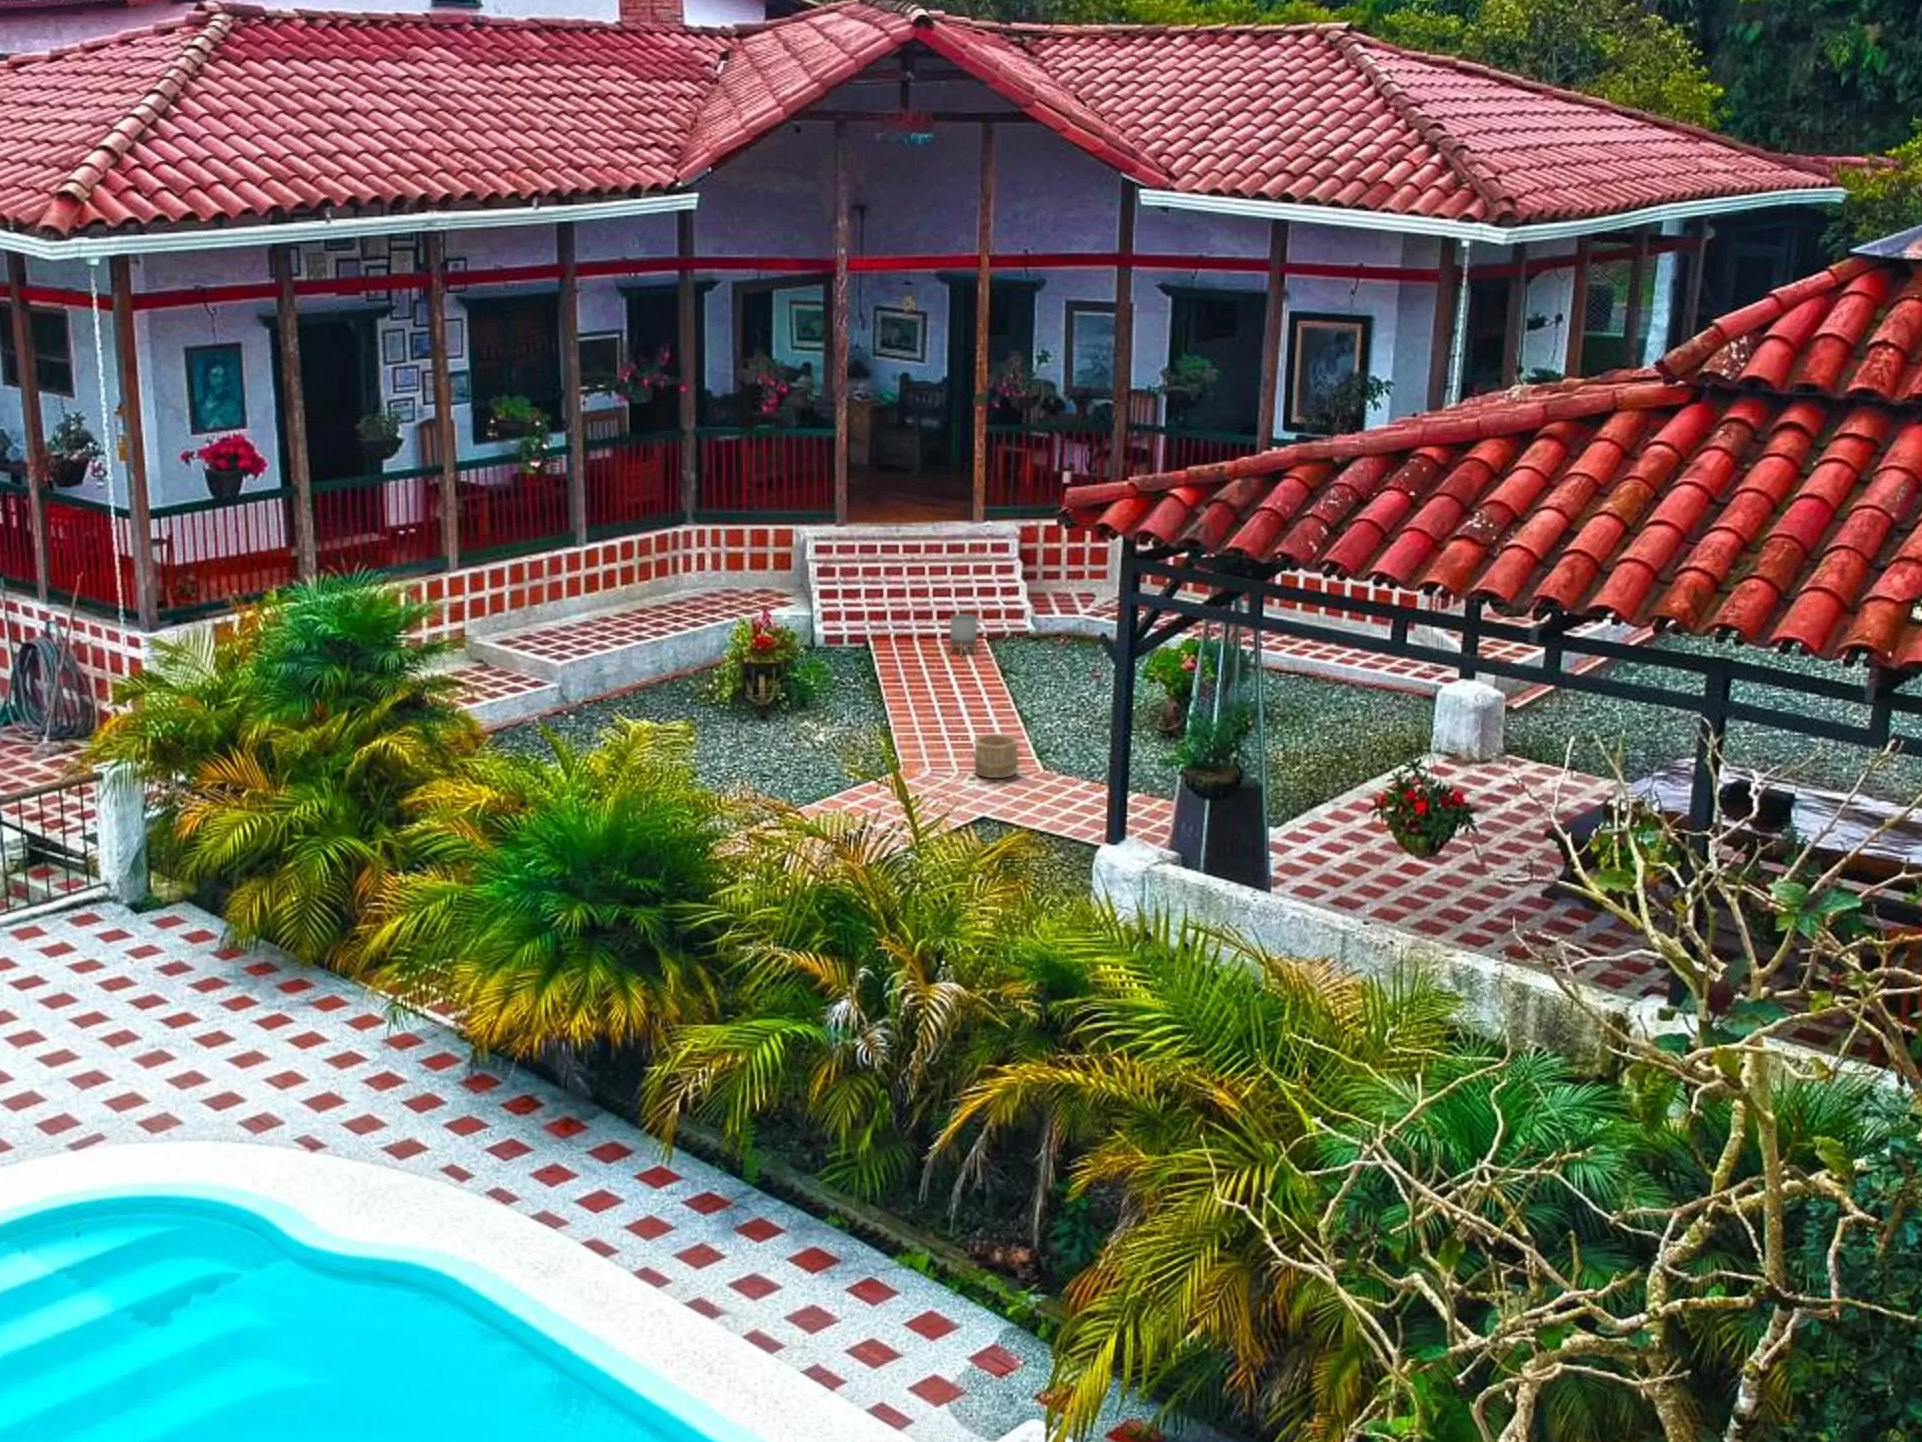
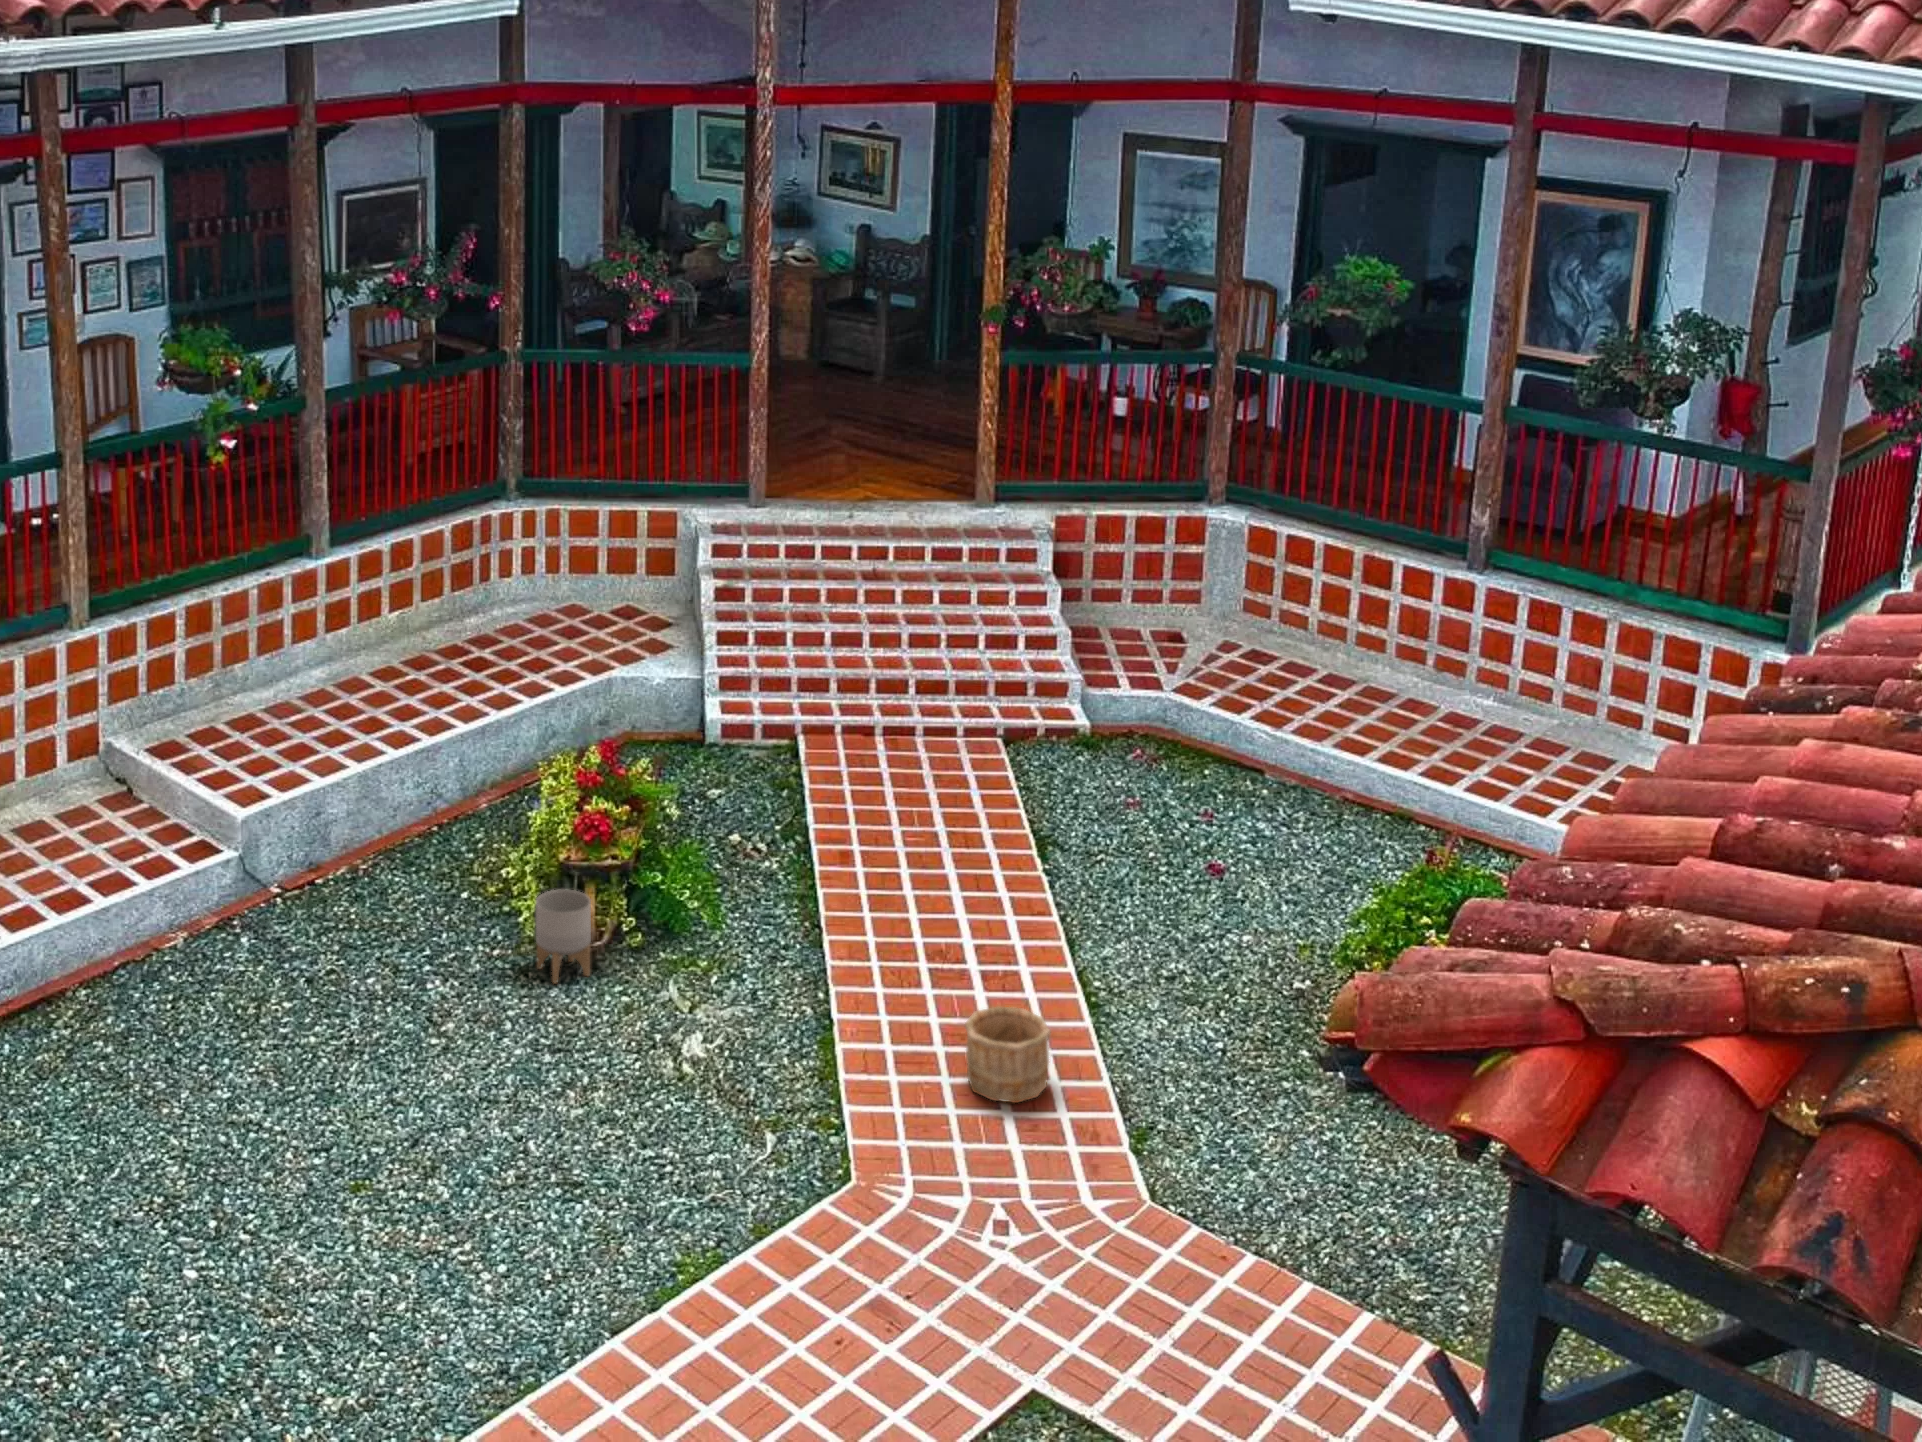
planter: present [949,614,978,656] -> present [536,890,591,984]

